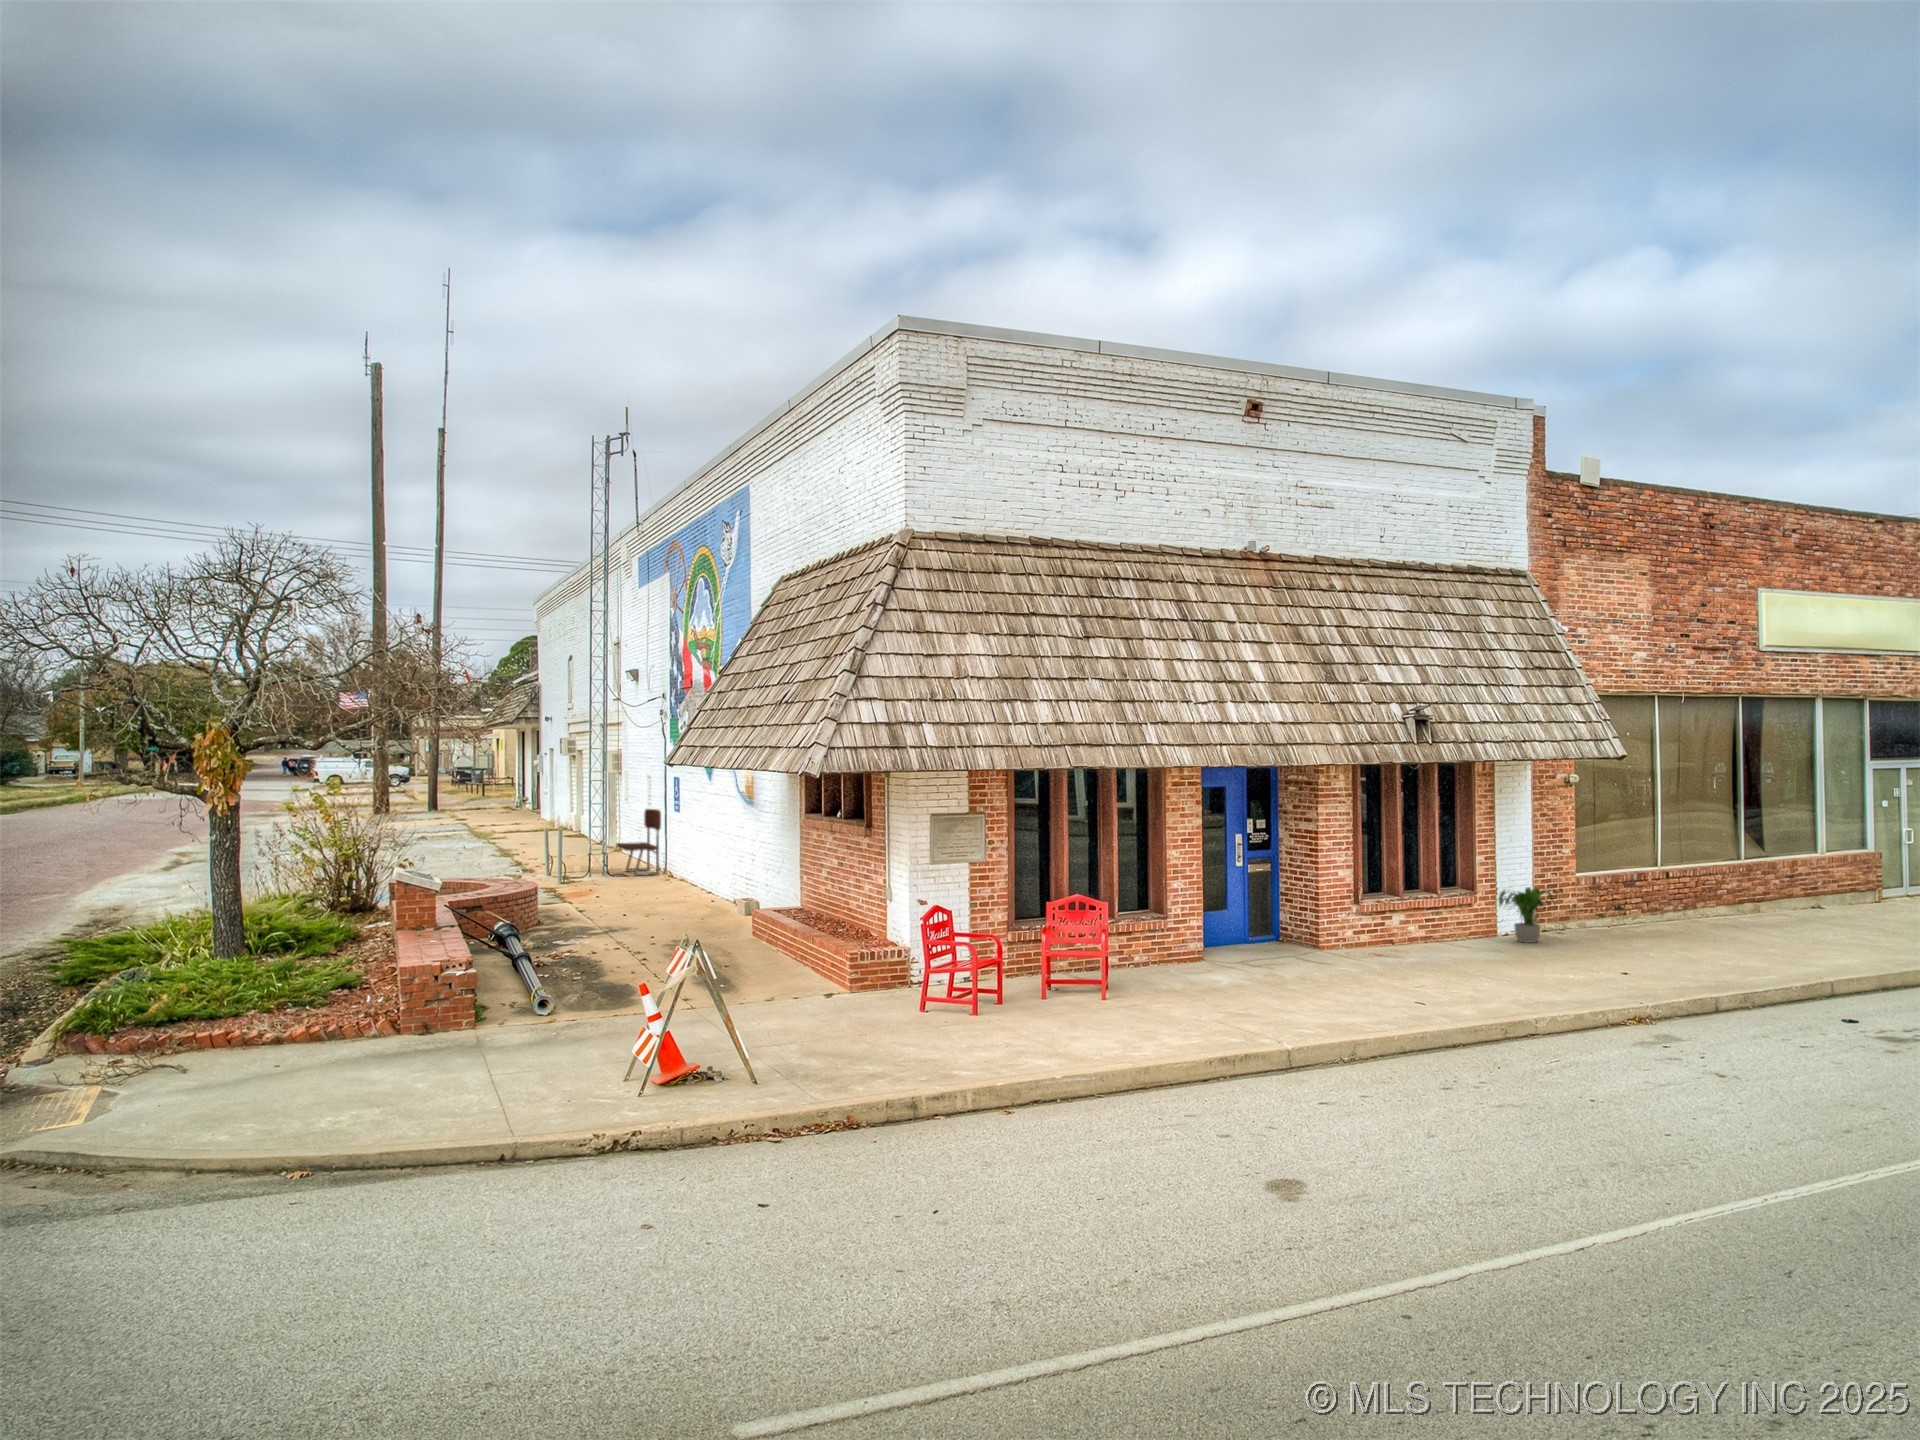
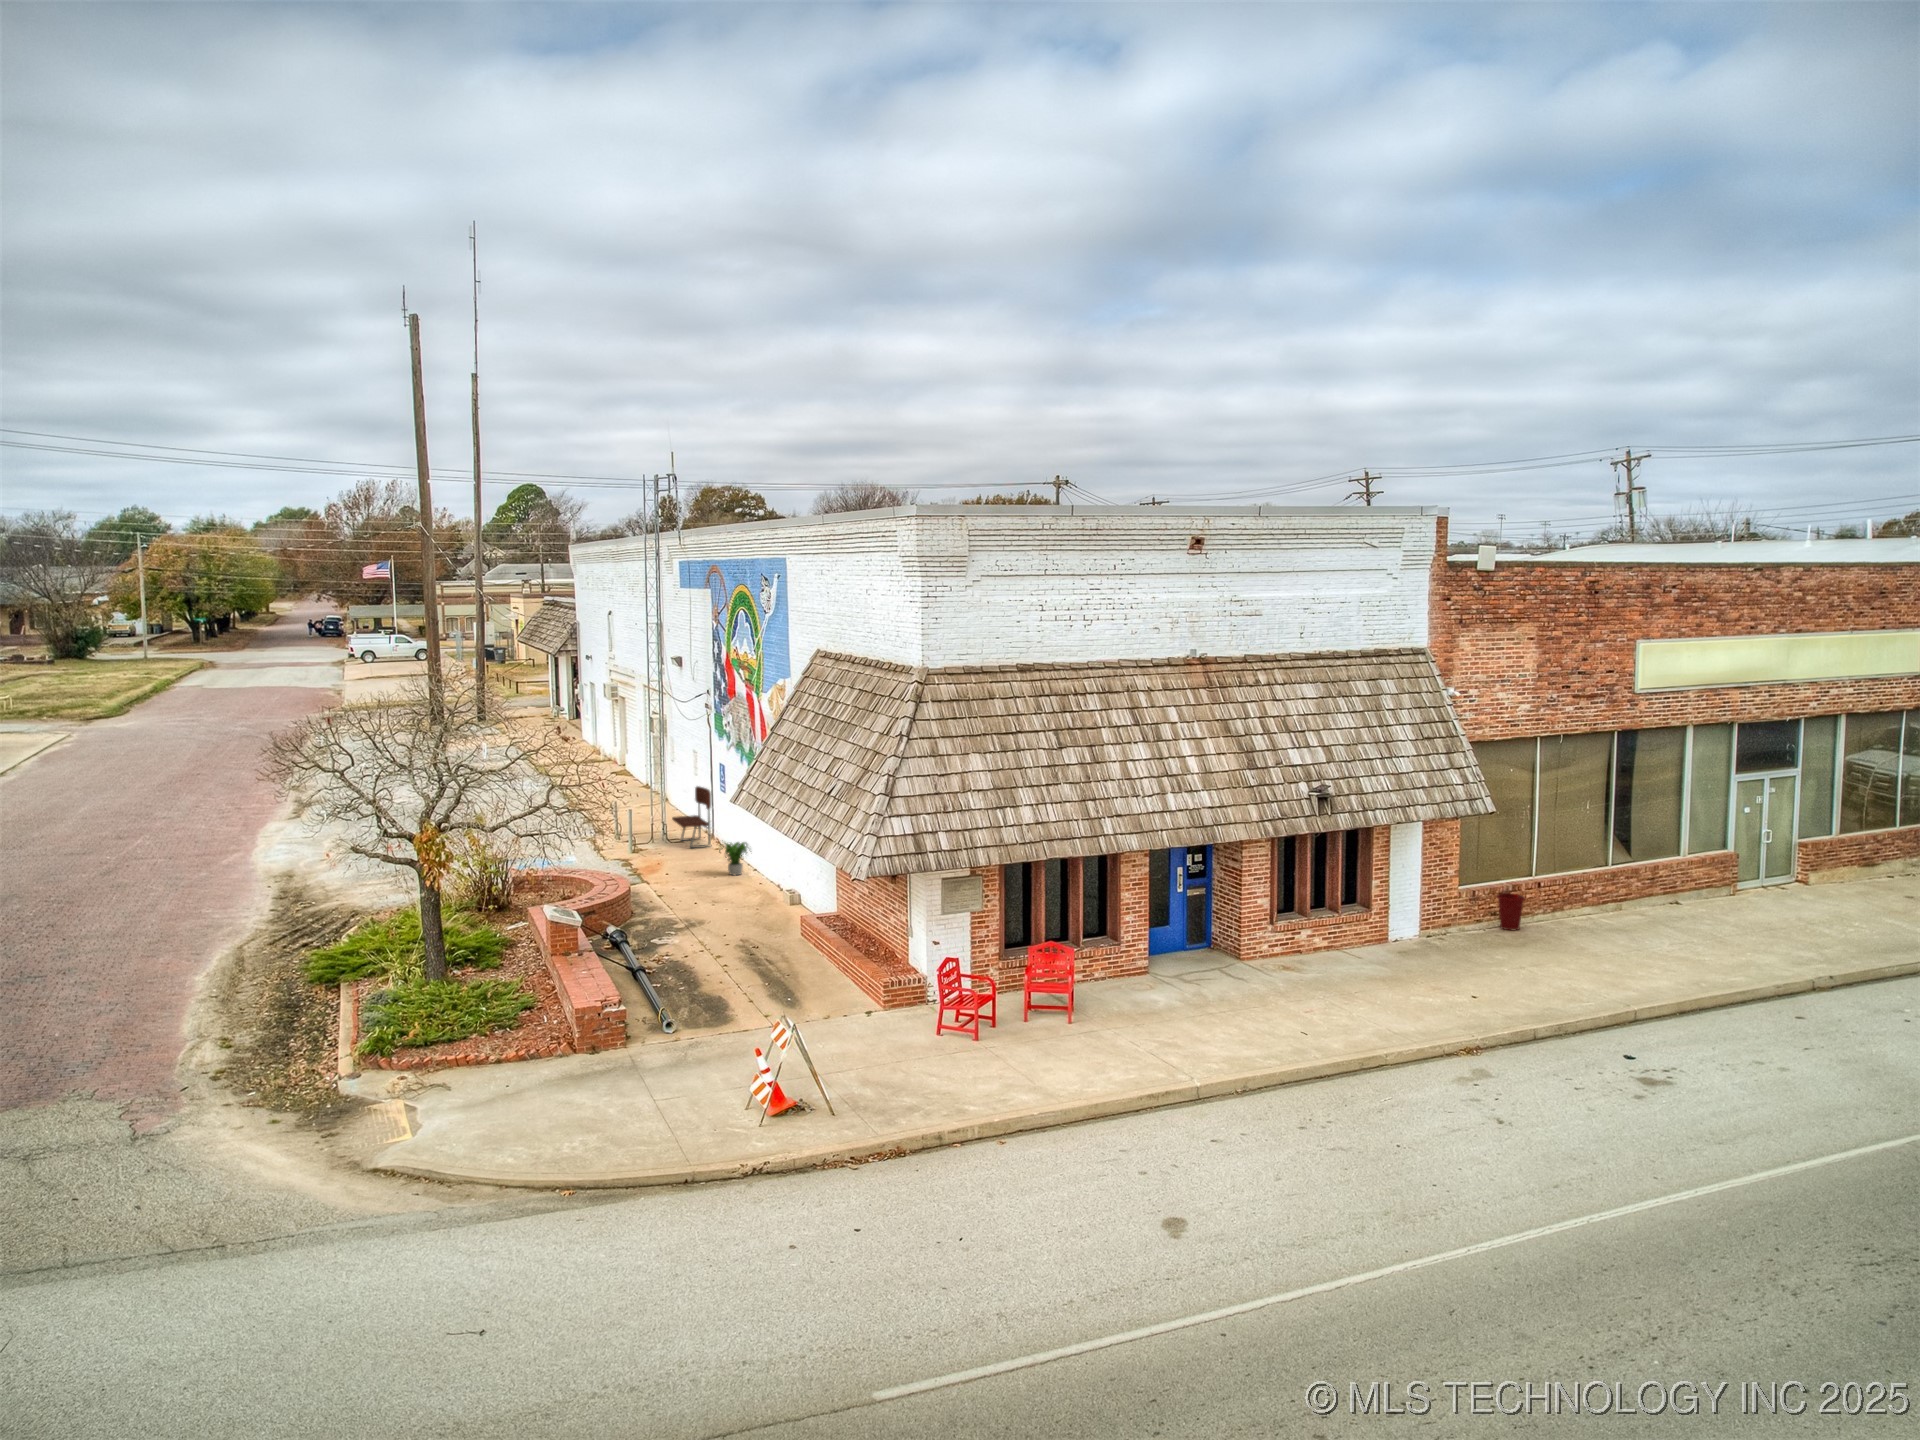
waste bin: none [1619,884,1659,928] -> present [1496,893,1525,930]
potted plant: present [1499,887,1558,943] -> present [719,840,748,876]

